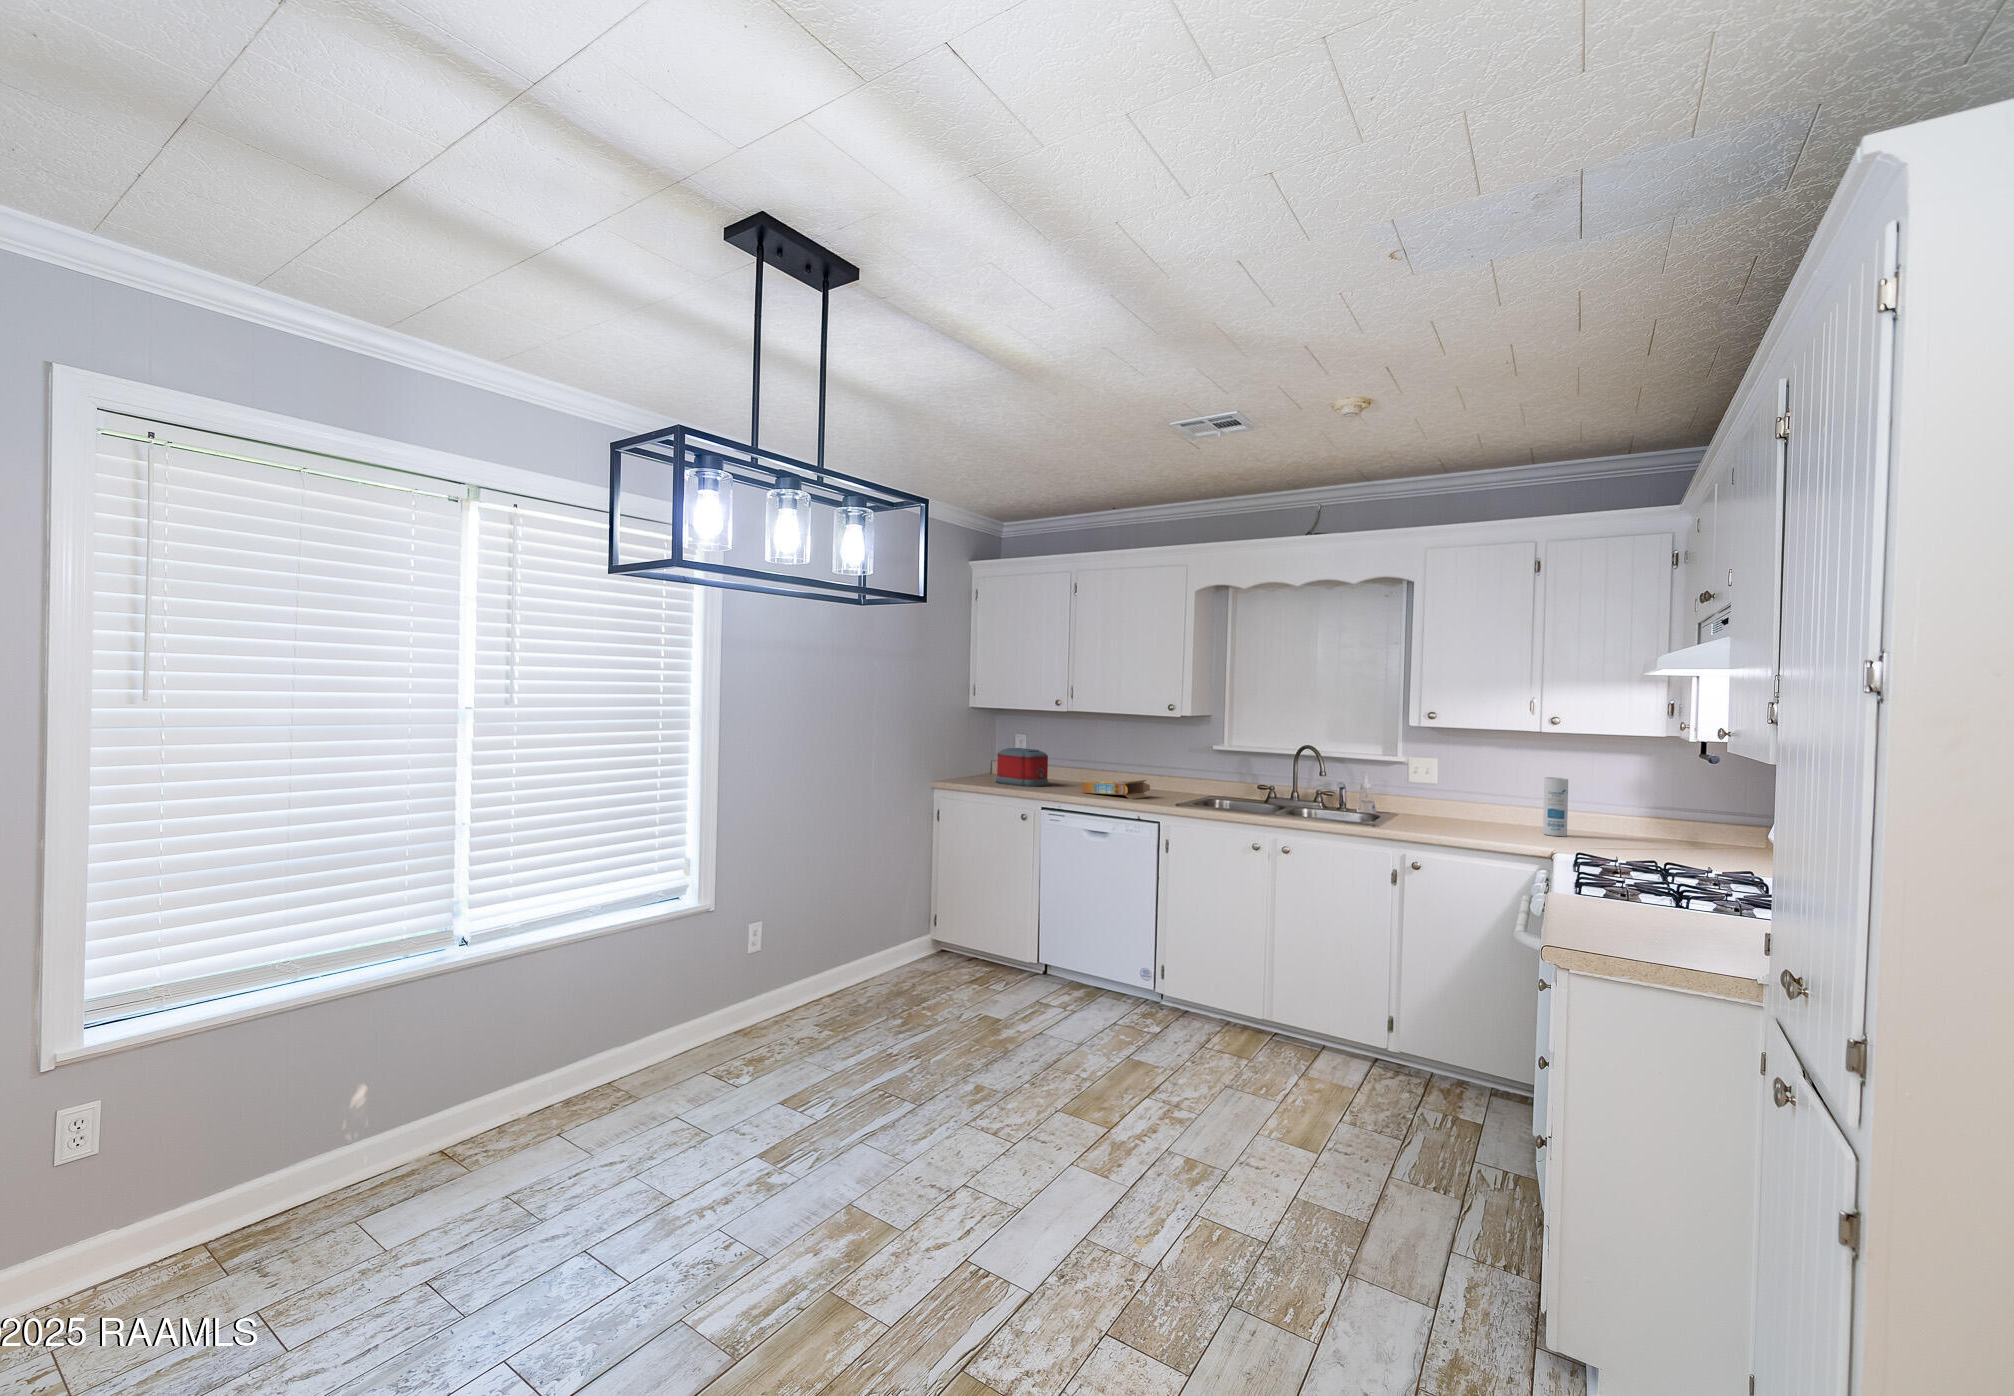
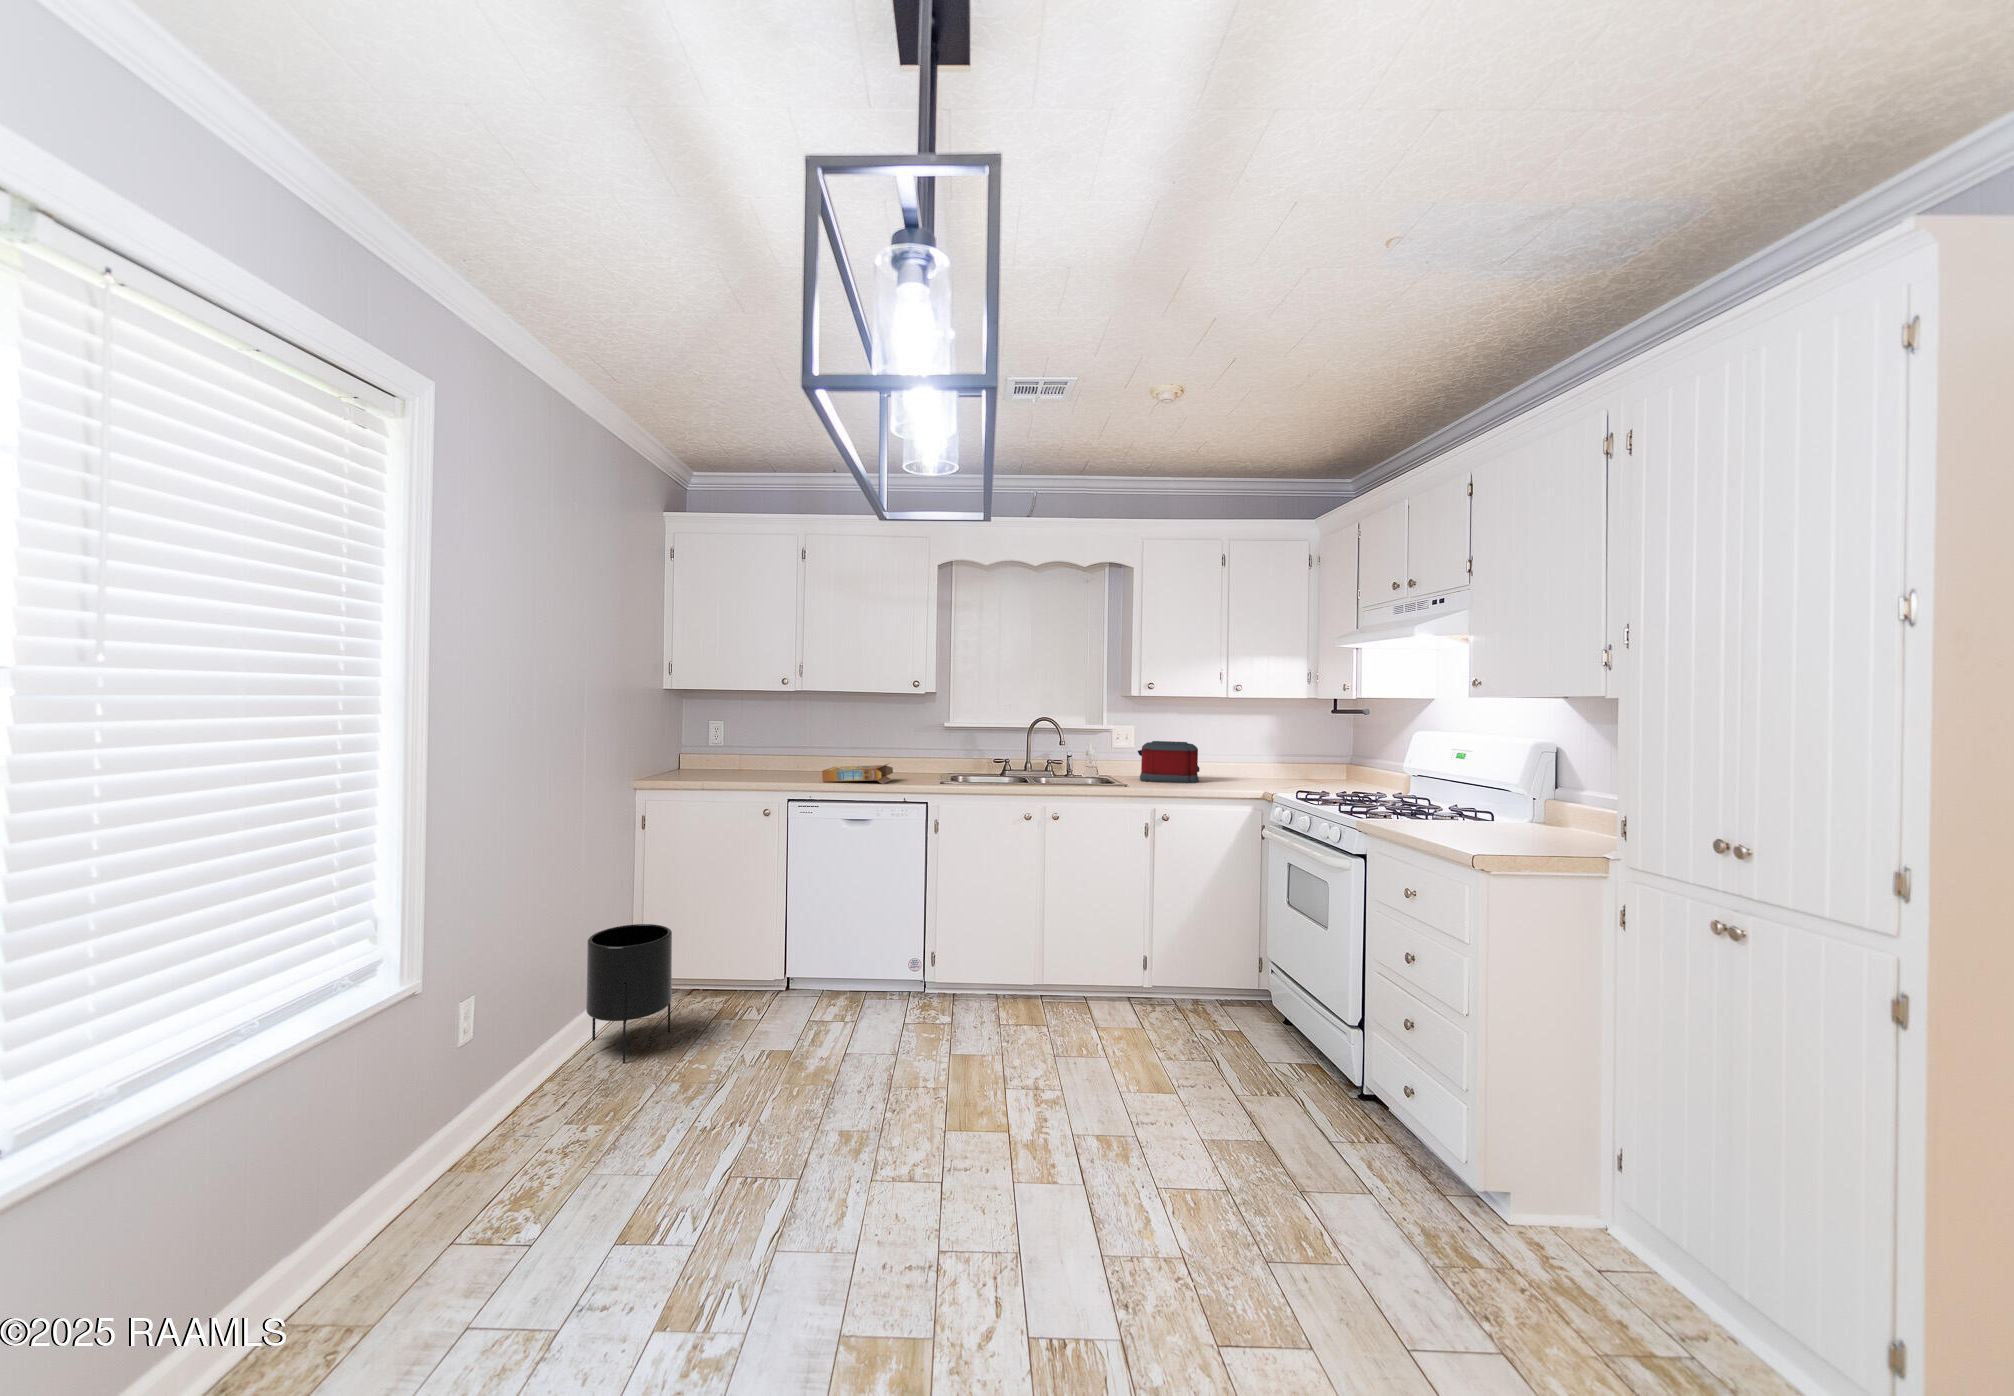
toaster: present [996,748,1048,787] -> present [1138,741,1199,783]
canister: present [1543,777,1568,836] -> none [1230,737,1247,783]
planter: none [868,892,932,997] -> present [586,924,672,1063]

